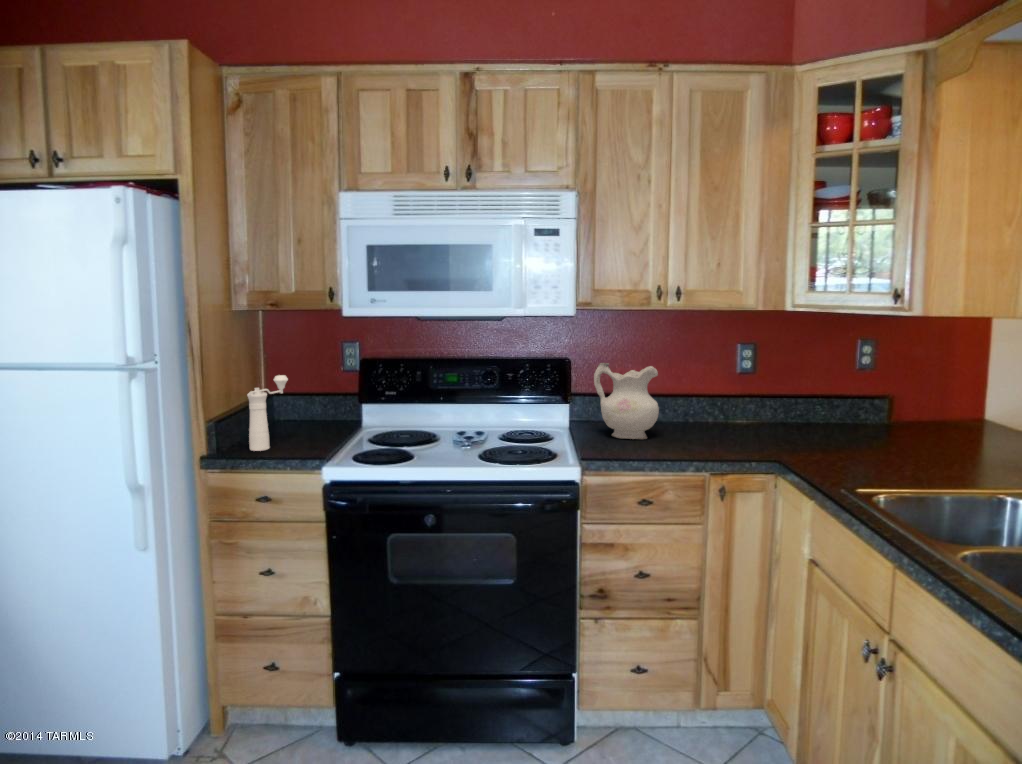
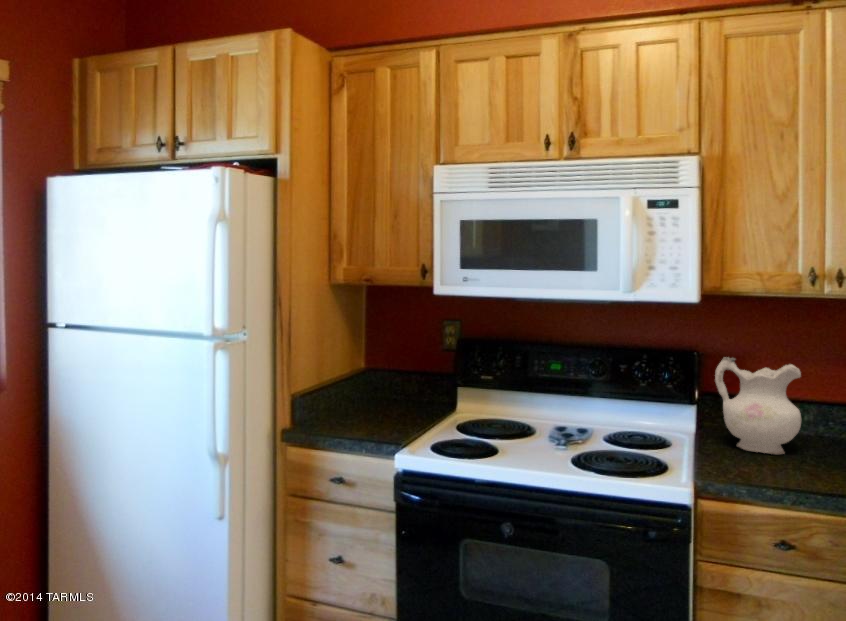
pepper mill: present [247,375,288,451] -> none [331,353,374,430]

